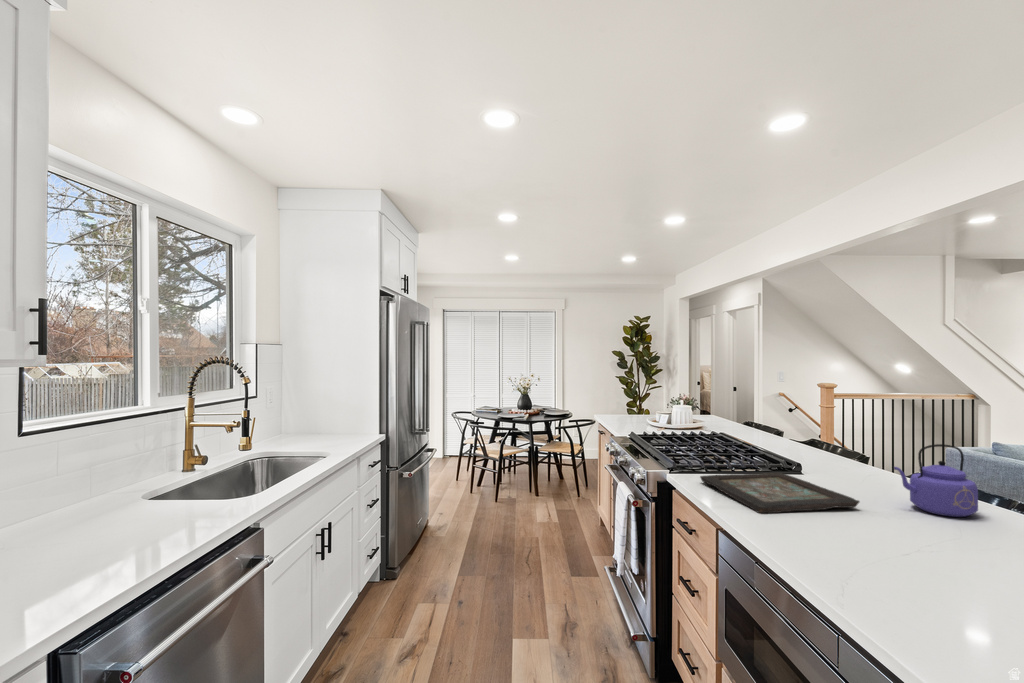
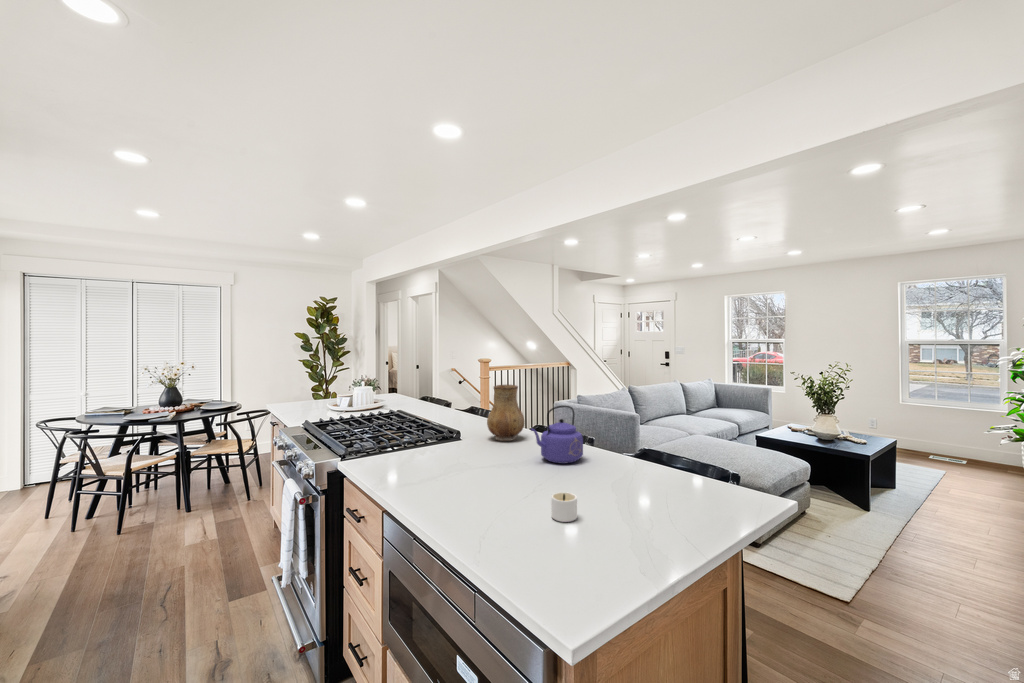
ceramic pitcher: none [833,414,887,481] -> present [487,385,524,441]
decorative tray: present [700,473,860,513] -> none [370,445,507,493]
candle: none [919,538,978,575] -> present [551,492,577,522]

